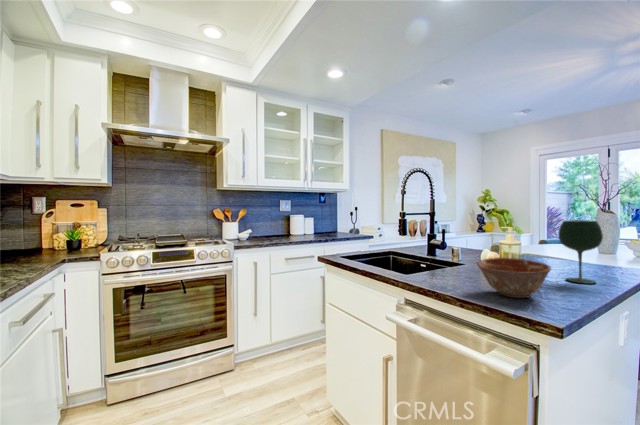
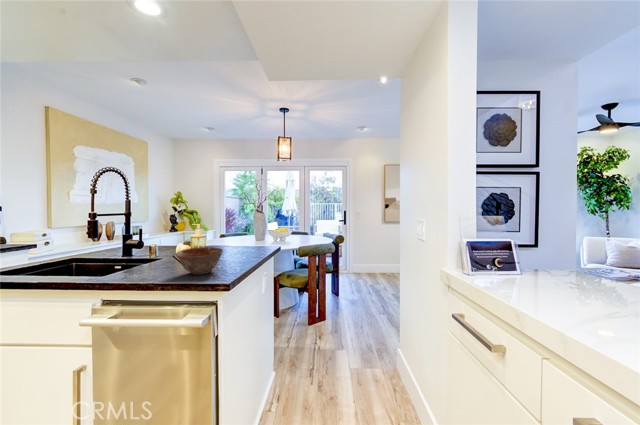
wine glass: present [559,220,603,284] -> none [228,219,249,258]

